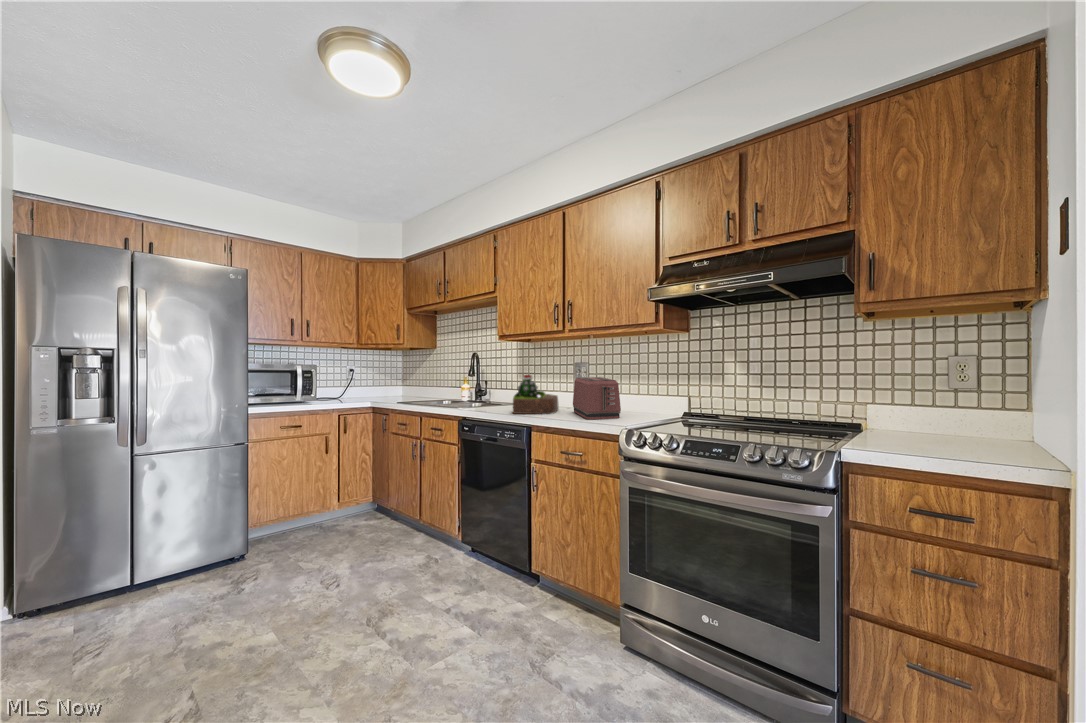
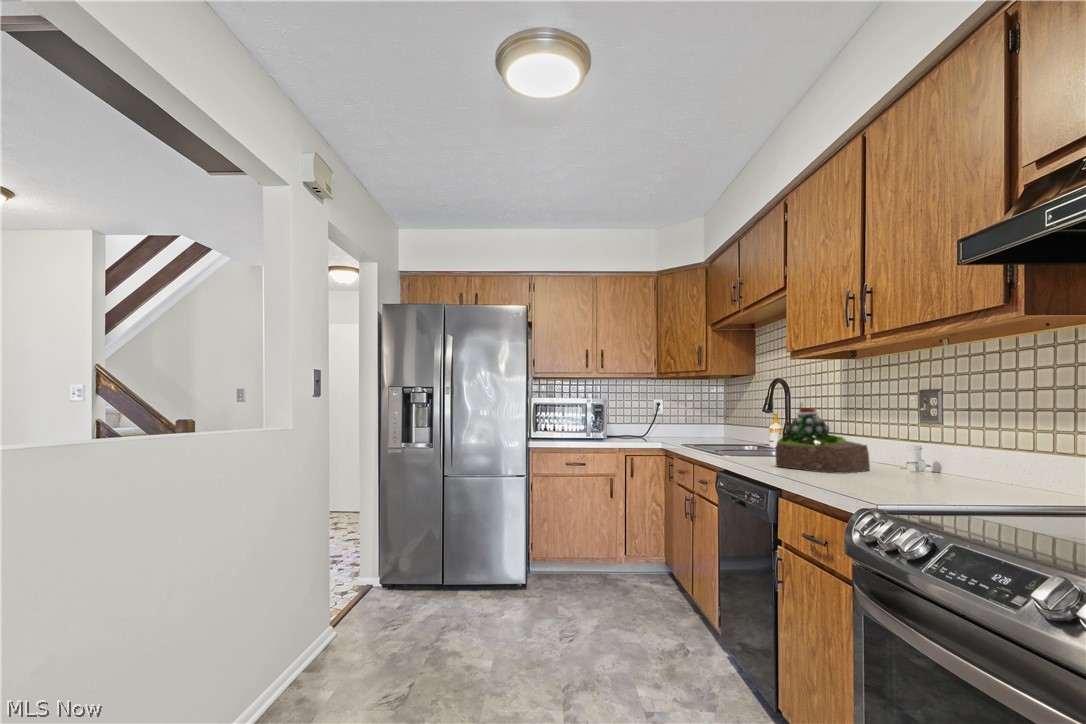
toaster: present [573,377,621,420] -> none [866,414,952,494]

